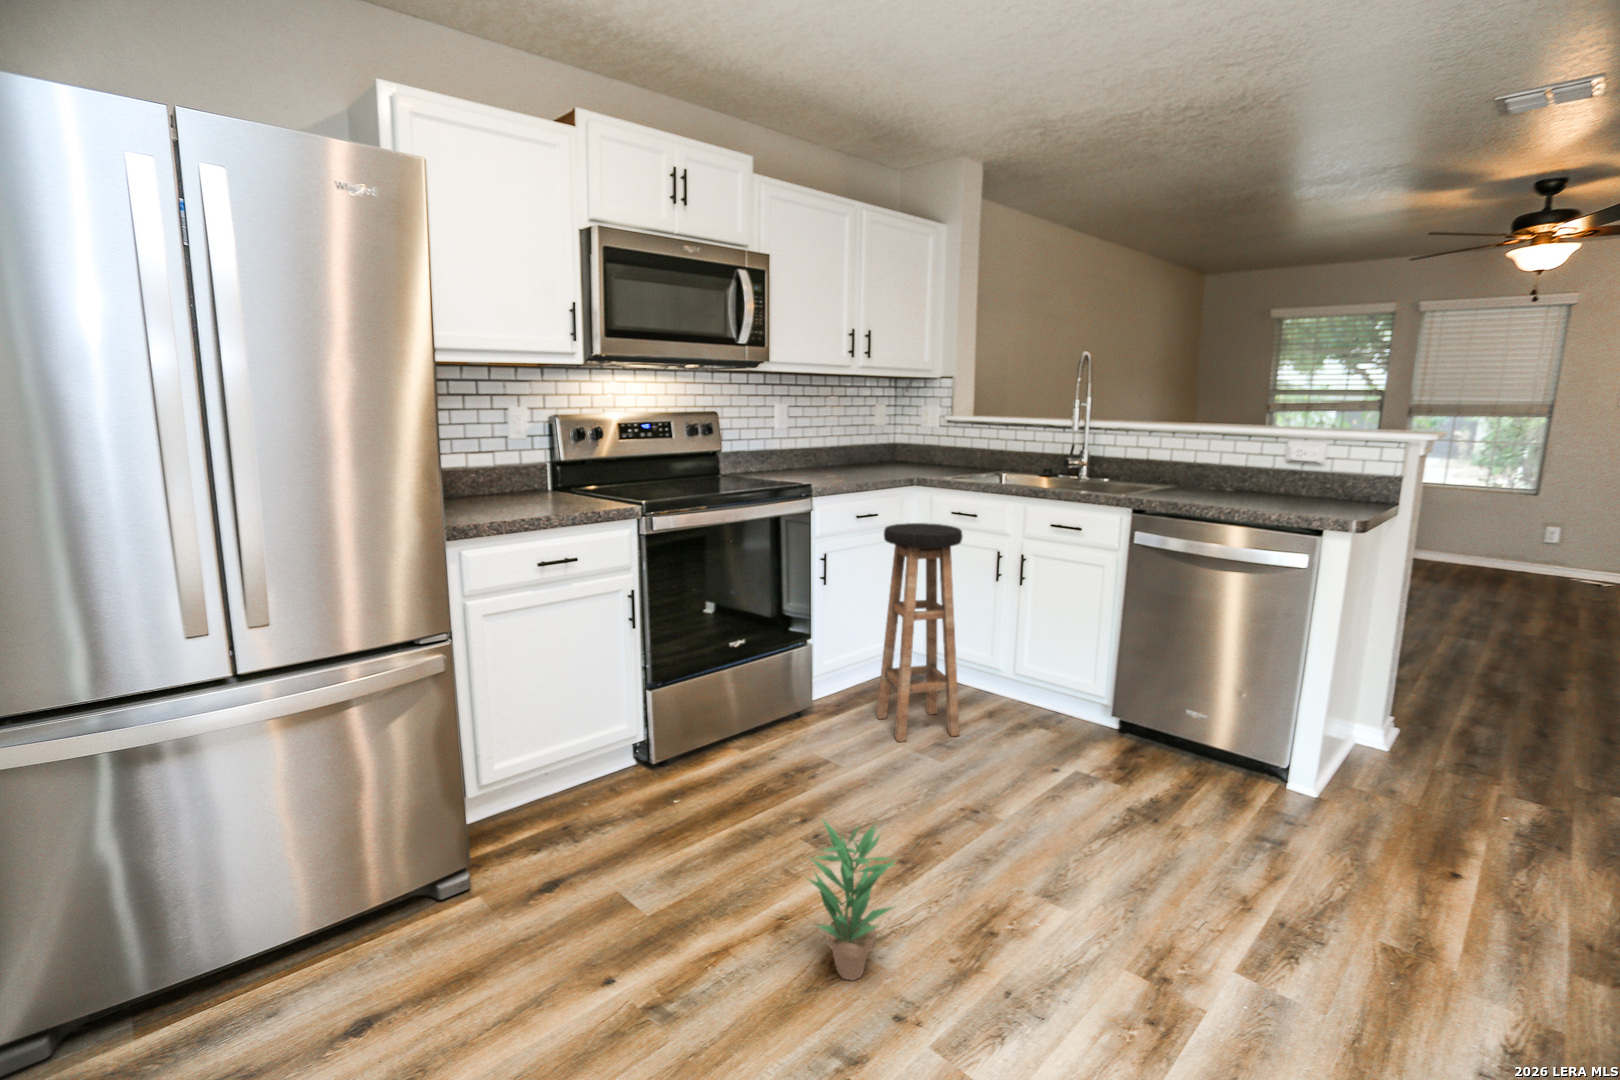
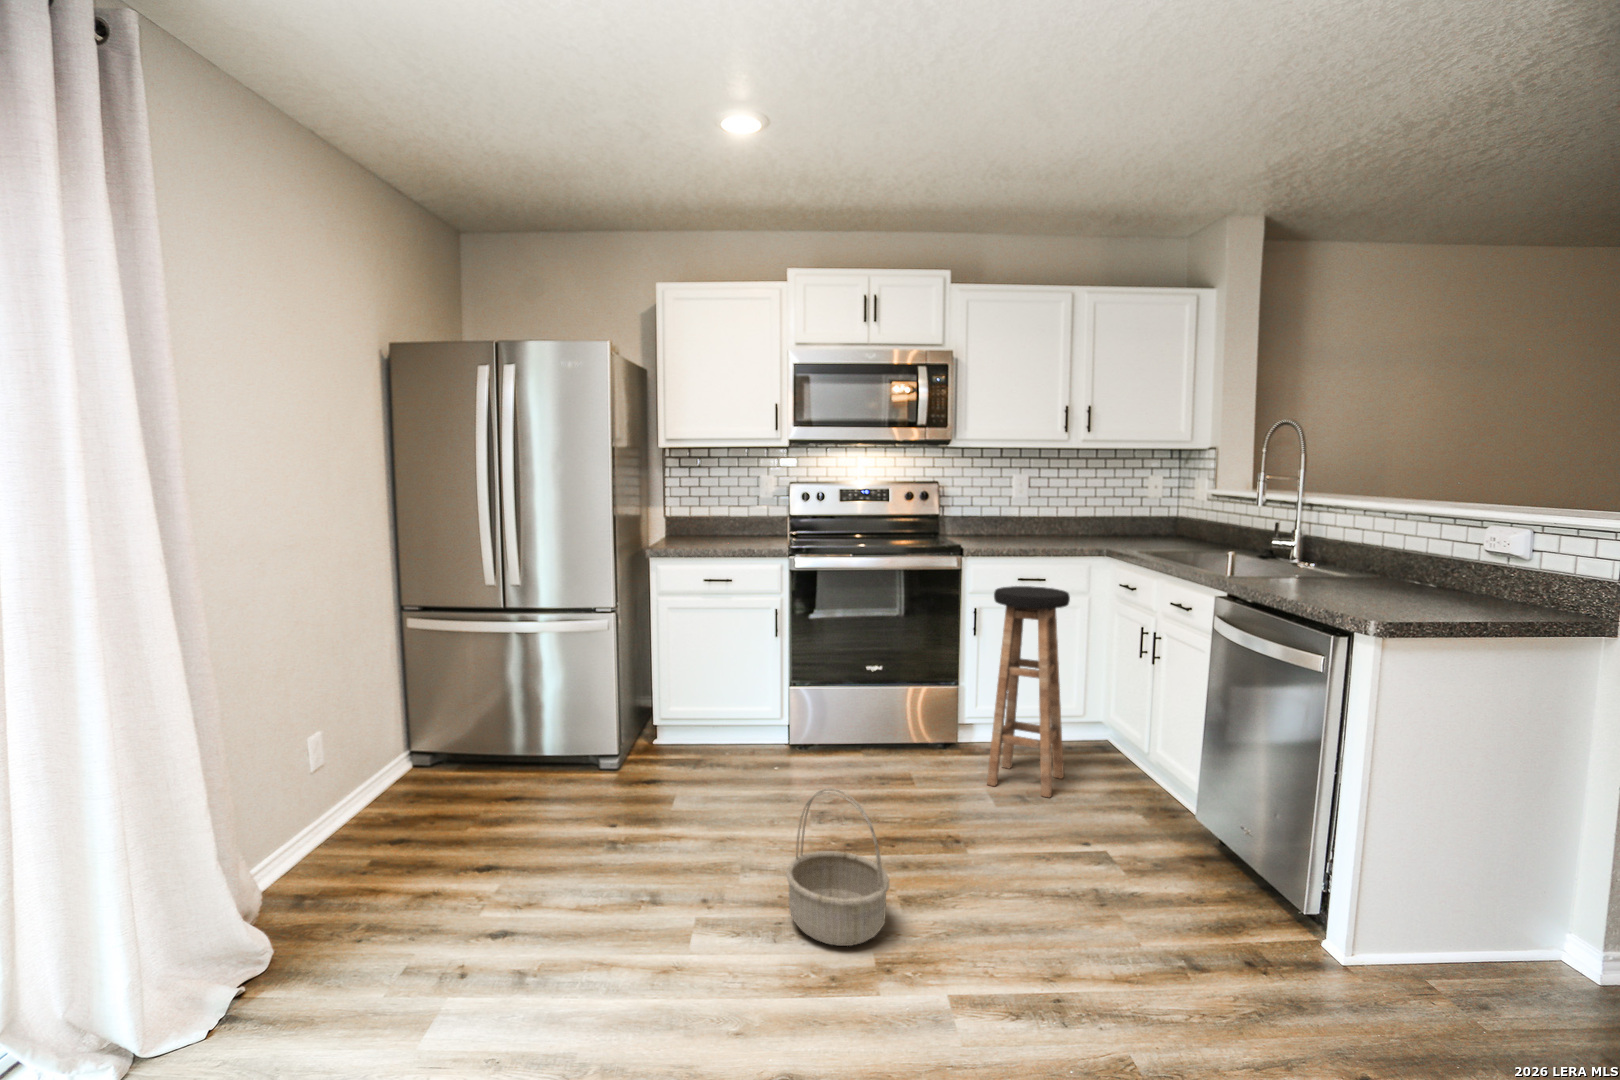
basket: none [984,801,1122,988] -> present [786,788,889,946]
potted plant: present [809,820,894,980] -> none [681,753,753,878]

